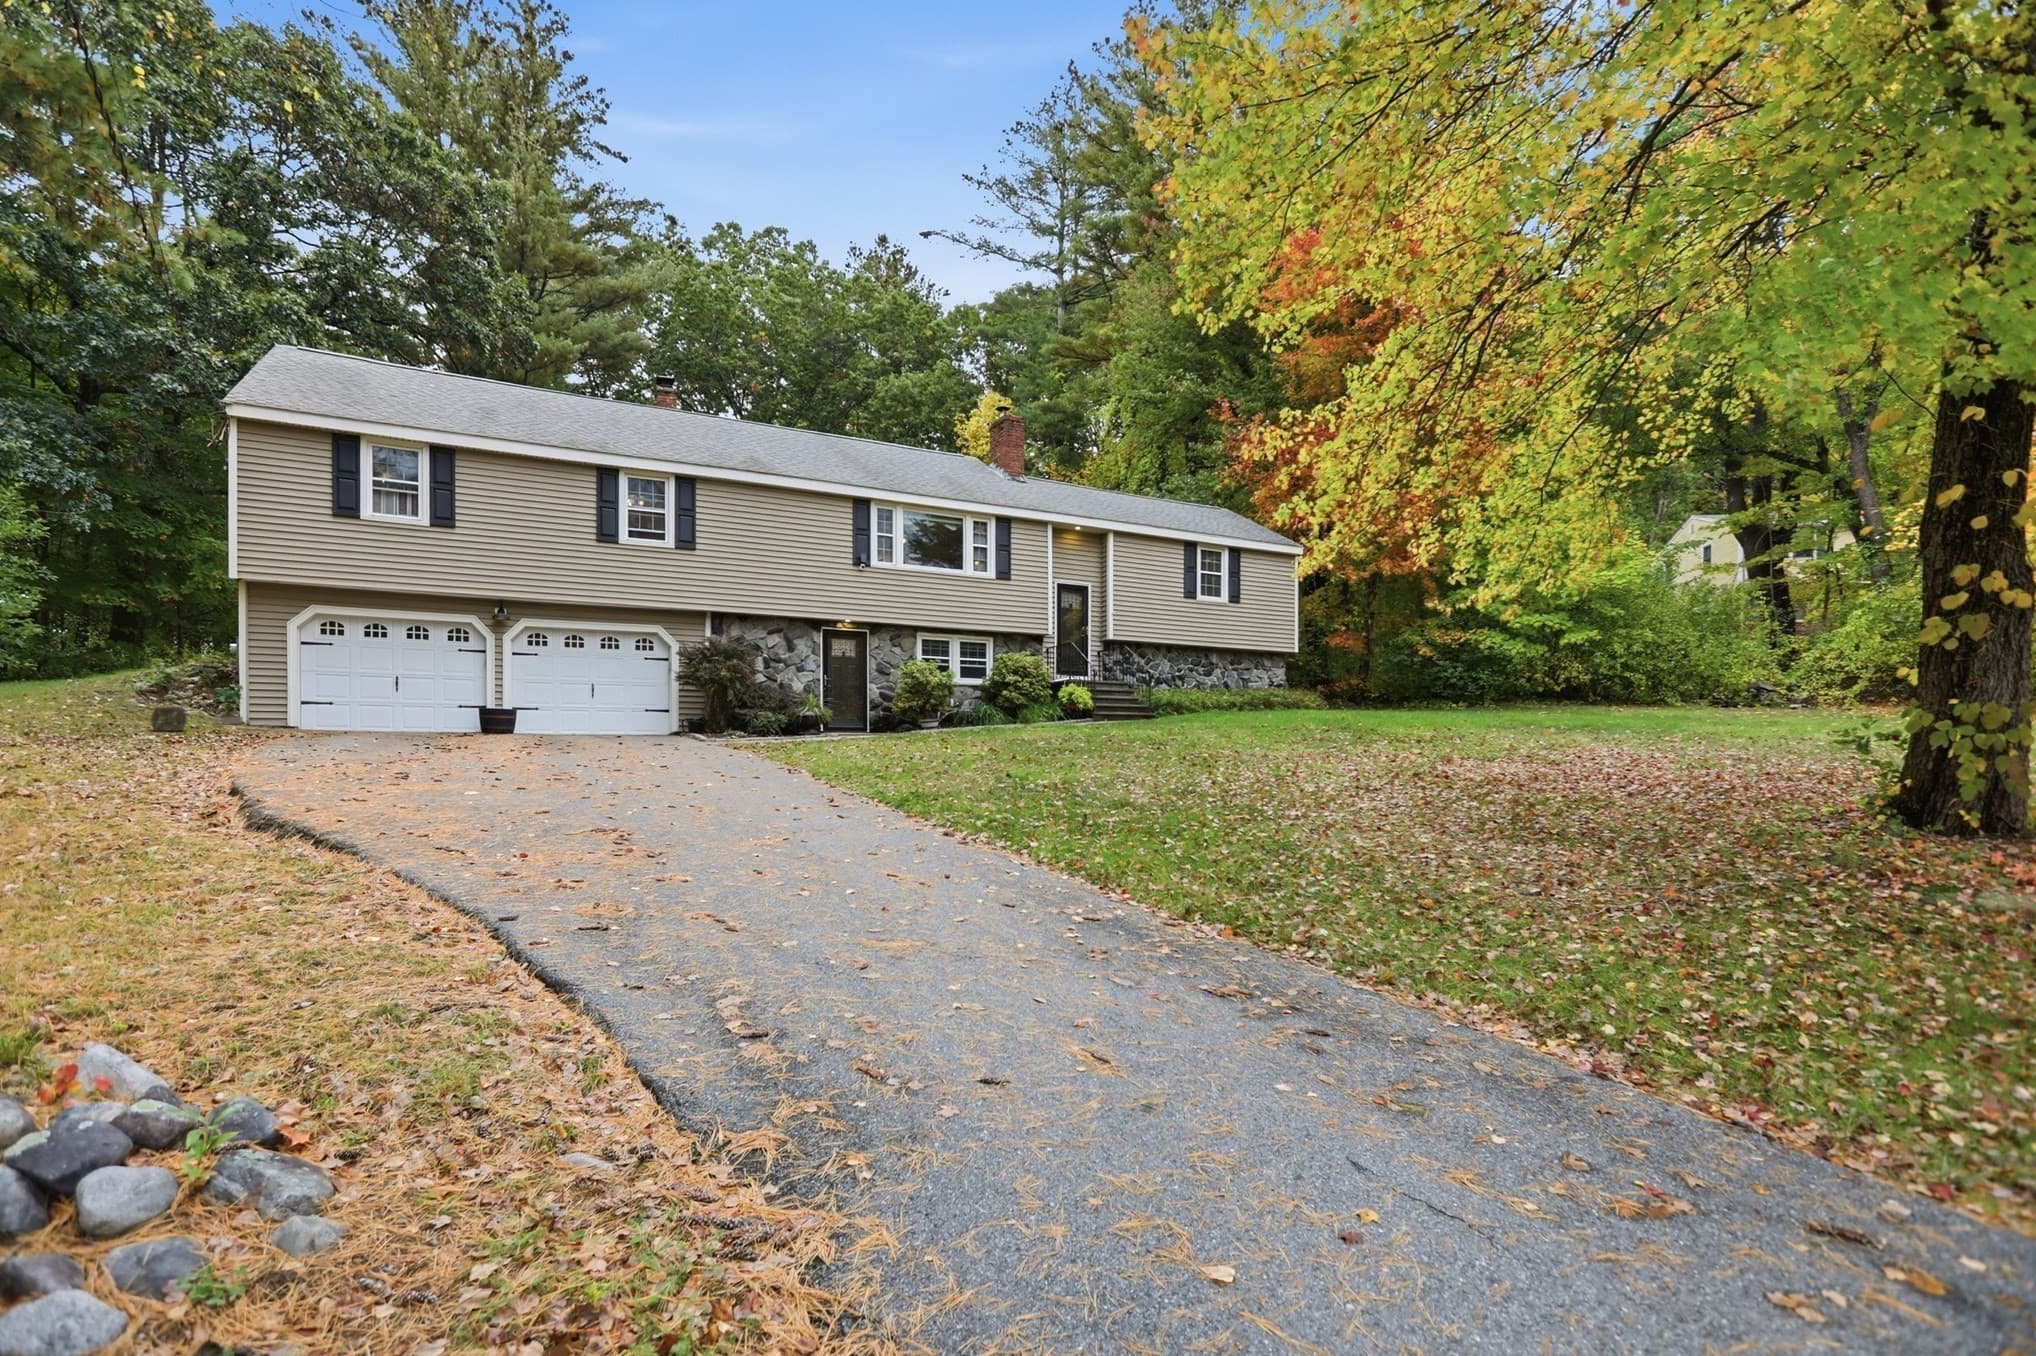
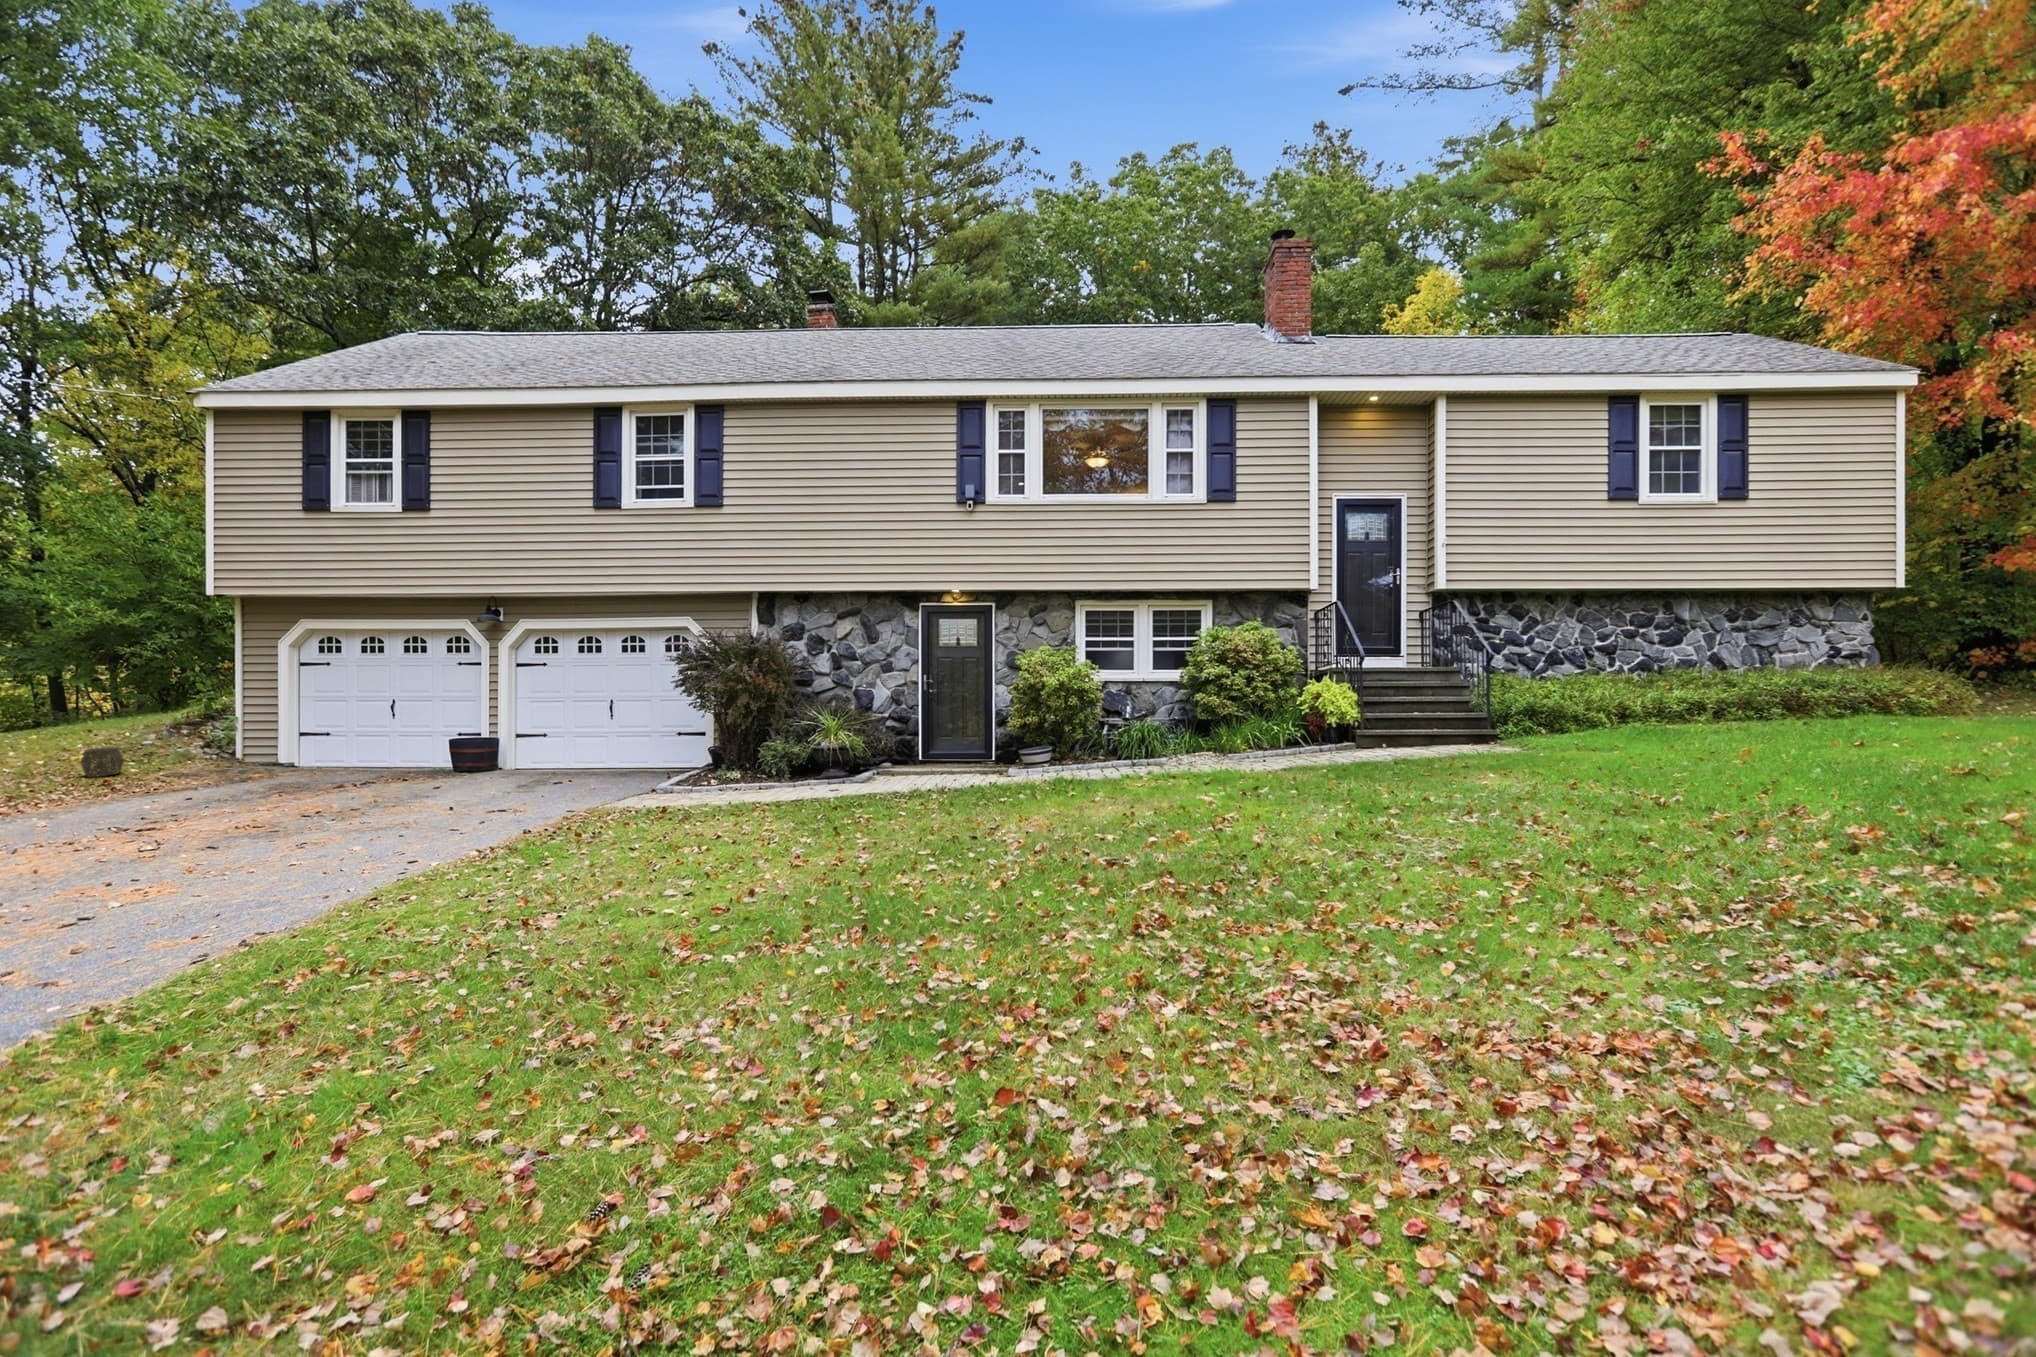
potted plant: present [214,690,243,725] -> none [206,718,248,761]

